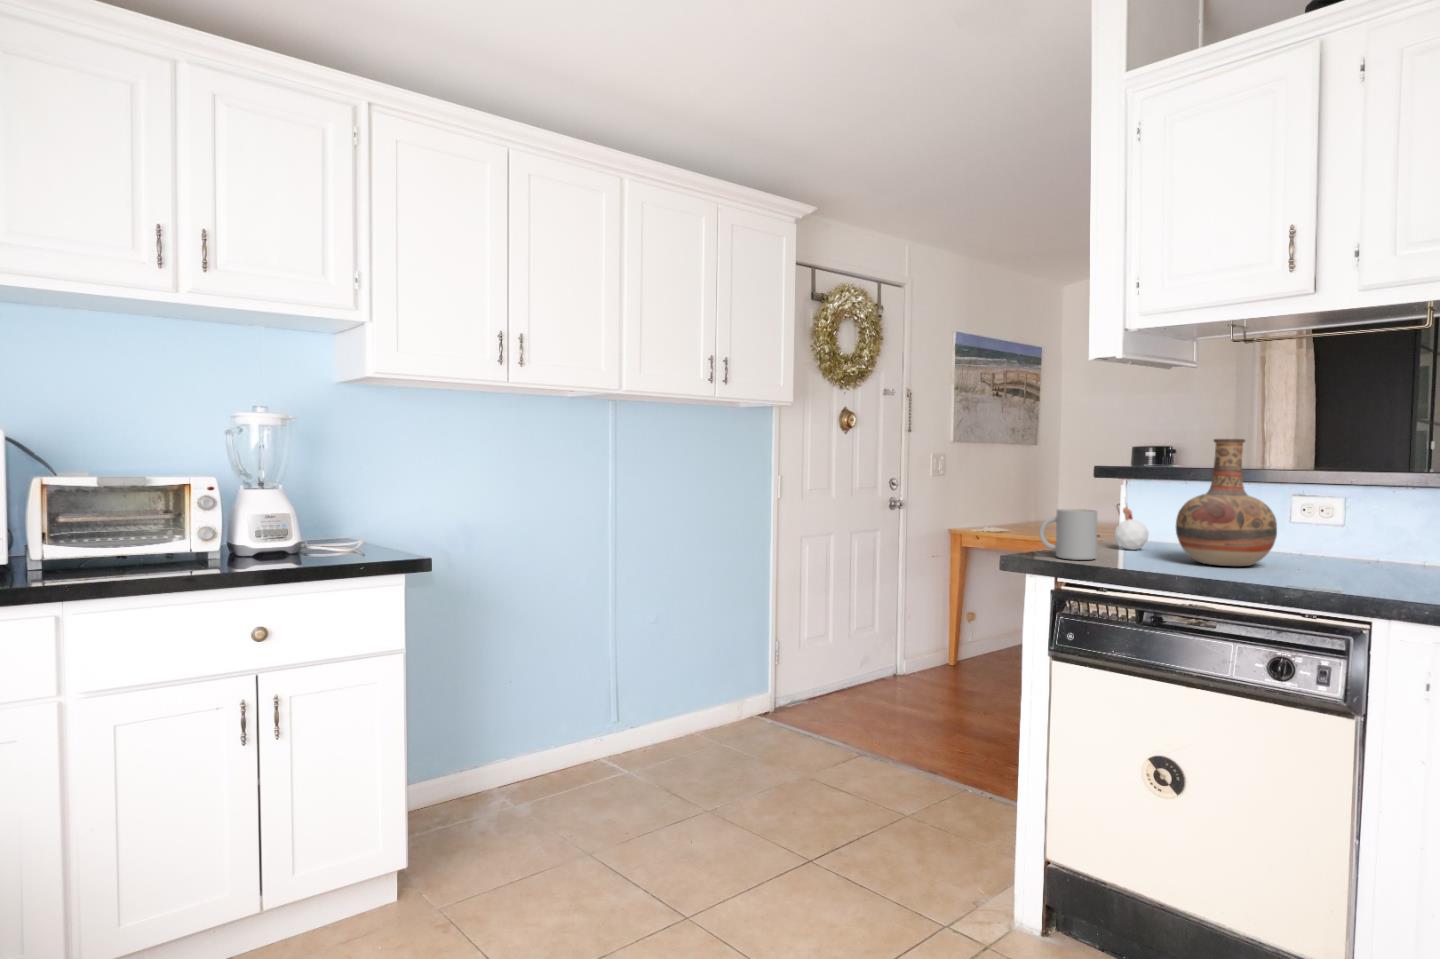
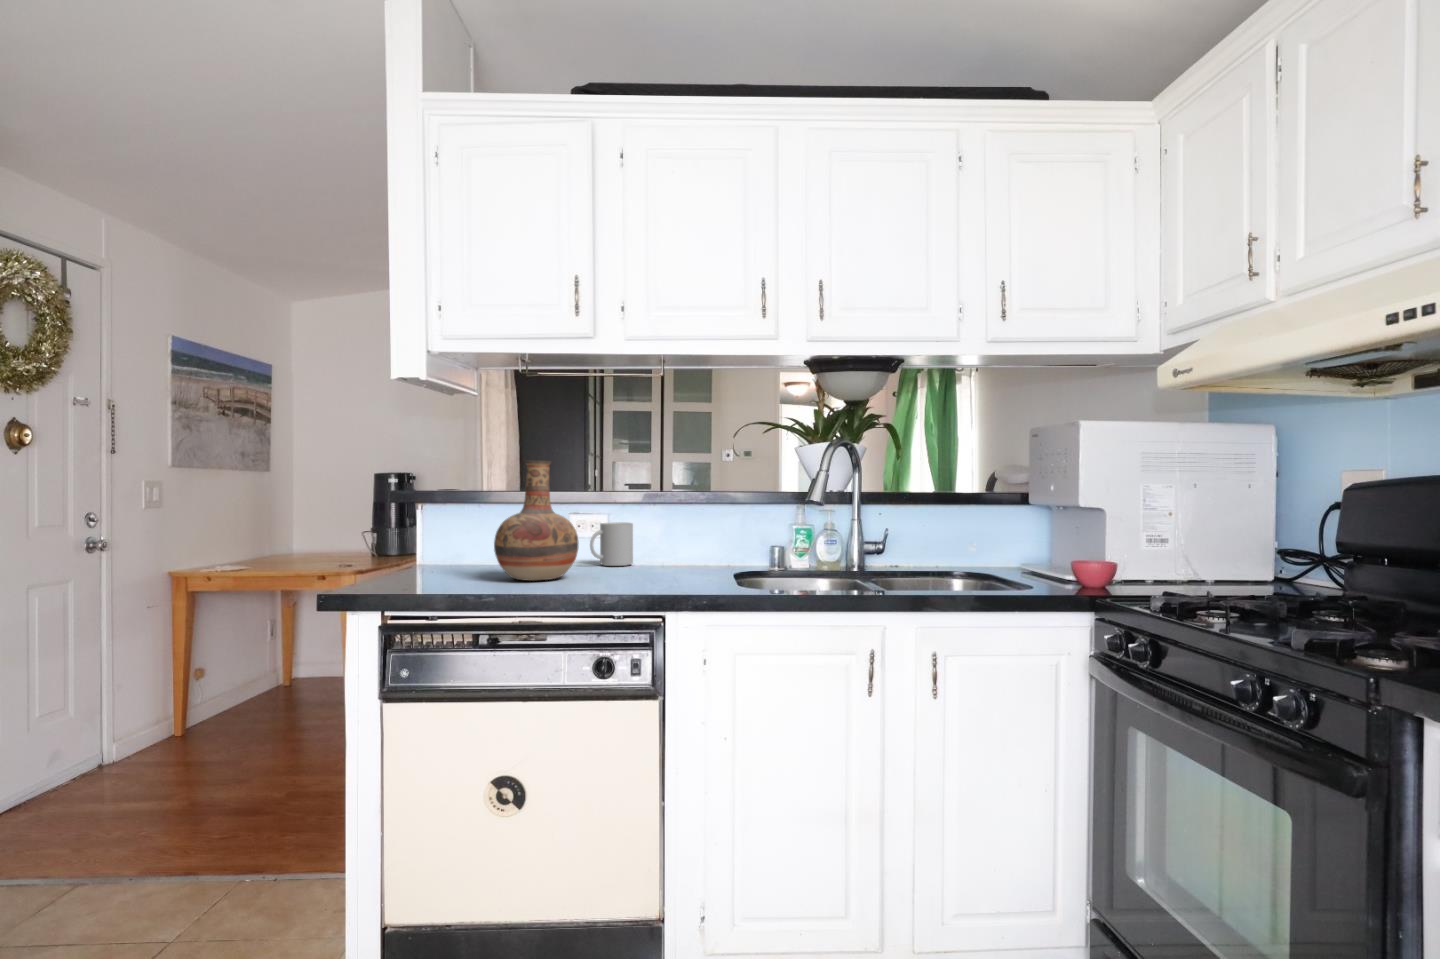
candle: present [1115,504,1149,550] -> none [427,521,459,574]
mug: present [1039,509,1097,560] -> present [590,523,633,566]

